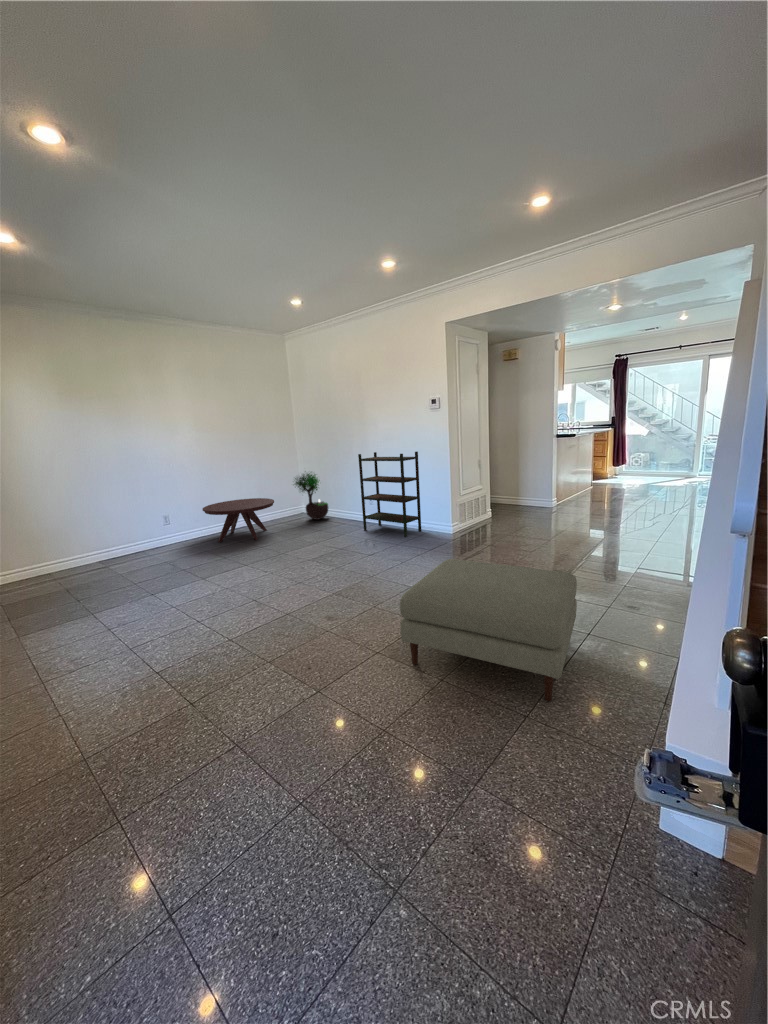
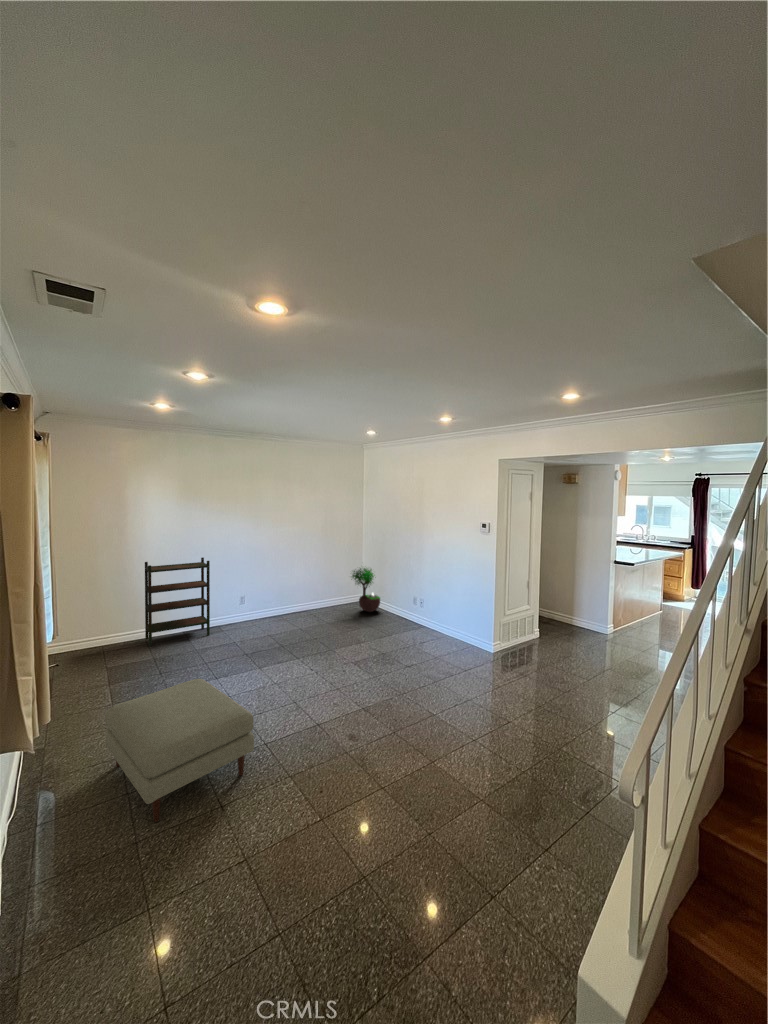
bookshelf: present [358,452,421,537] -> present [145,557,210,647]
coffee table: present [203,498,274,542] -> none [268,586,330,629]
ottoman: present [400,559,577,701] -> present [105,679,254,822]

